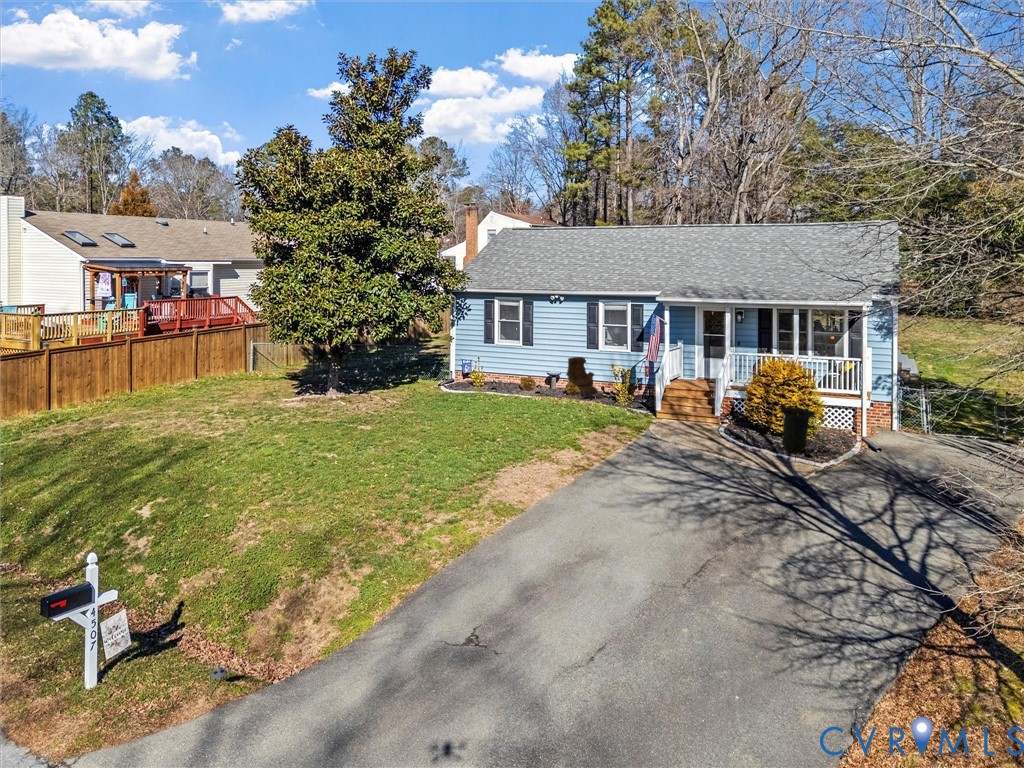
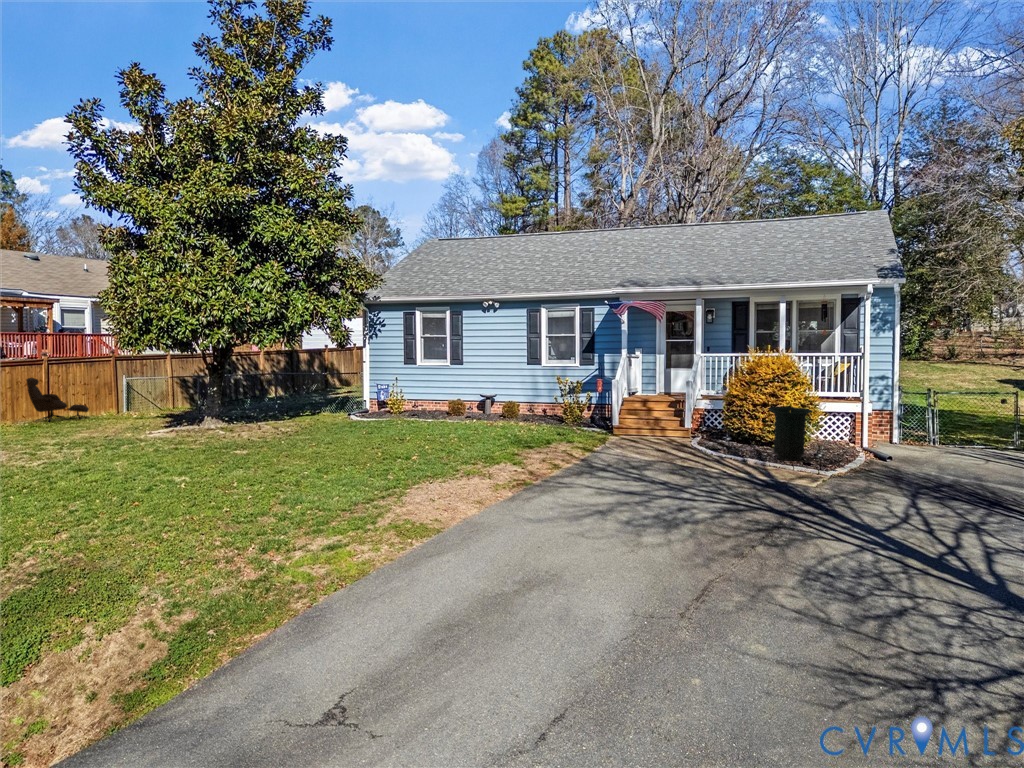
lounge chair: present [566,357,598,397] -> present [26,378,89,422]

